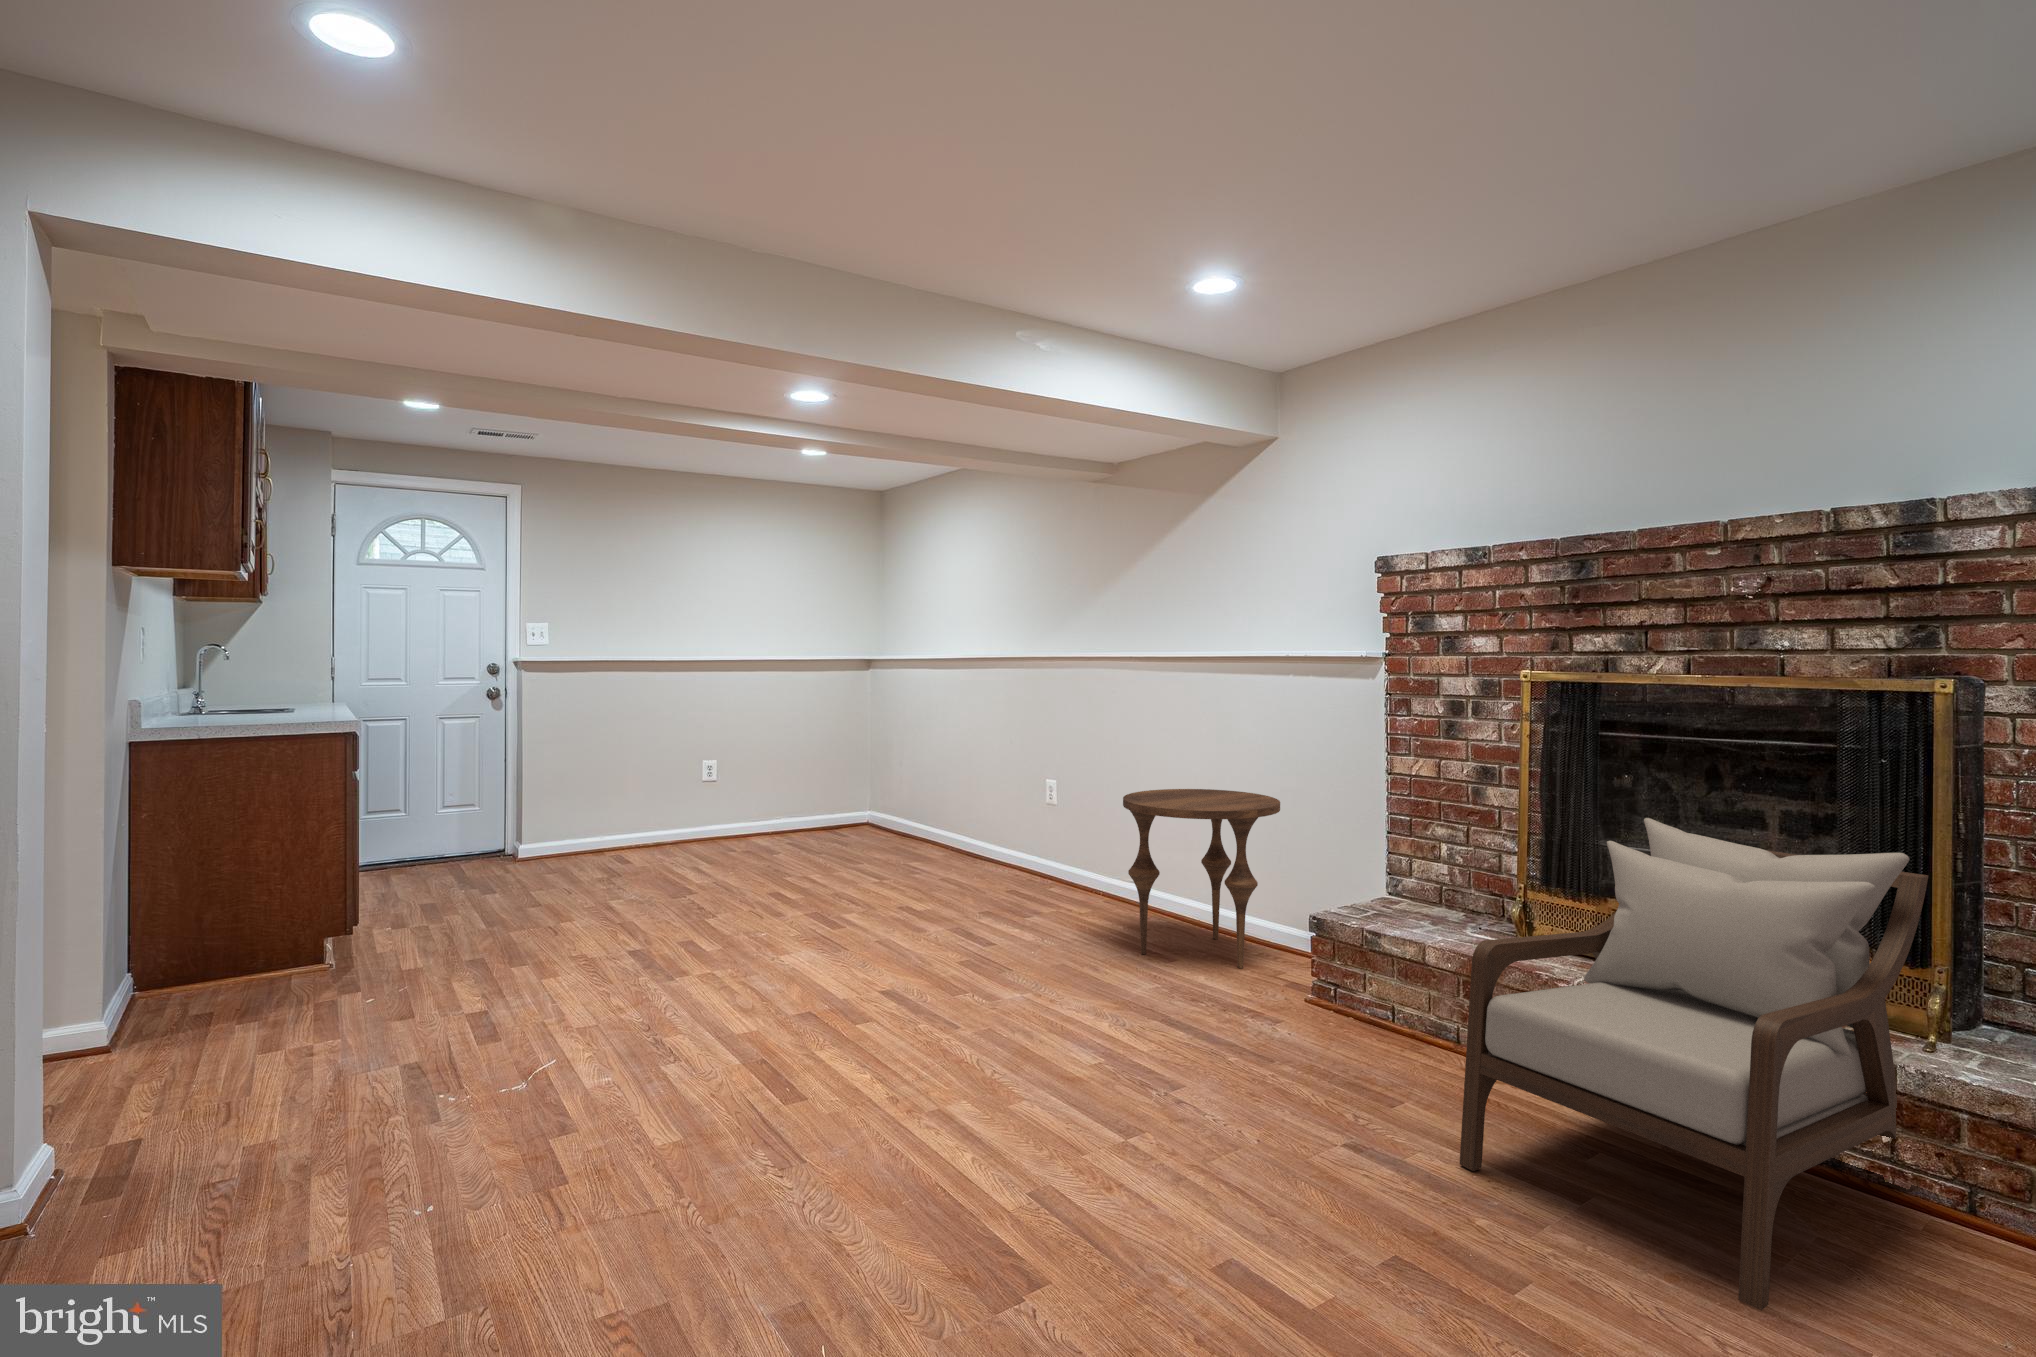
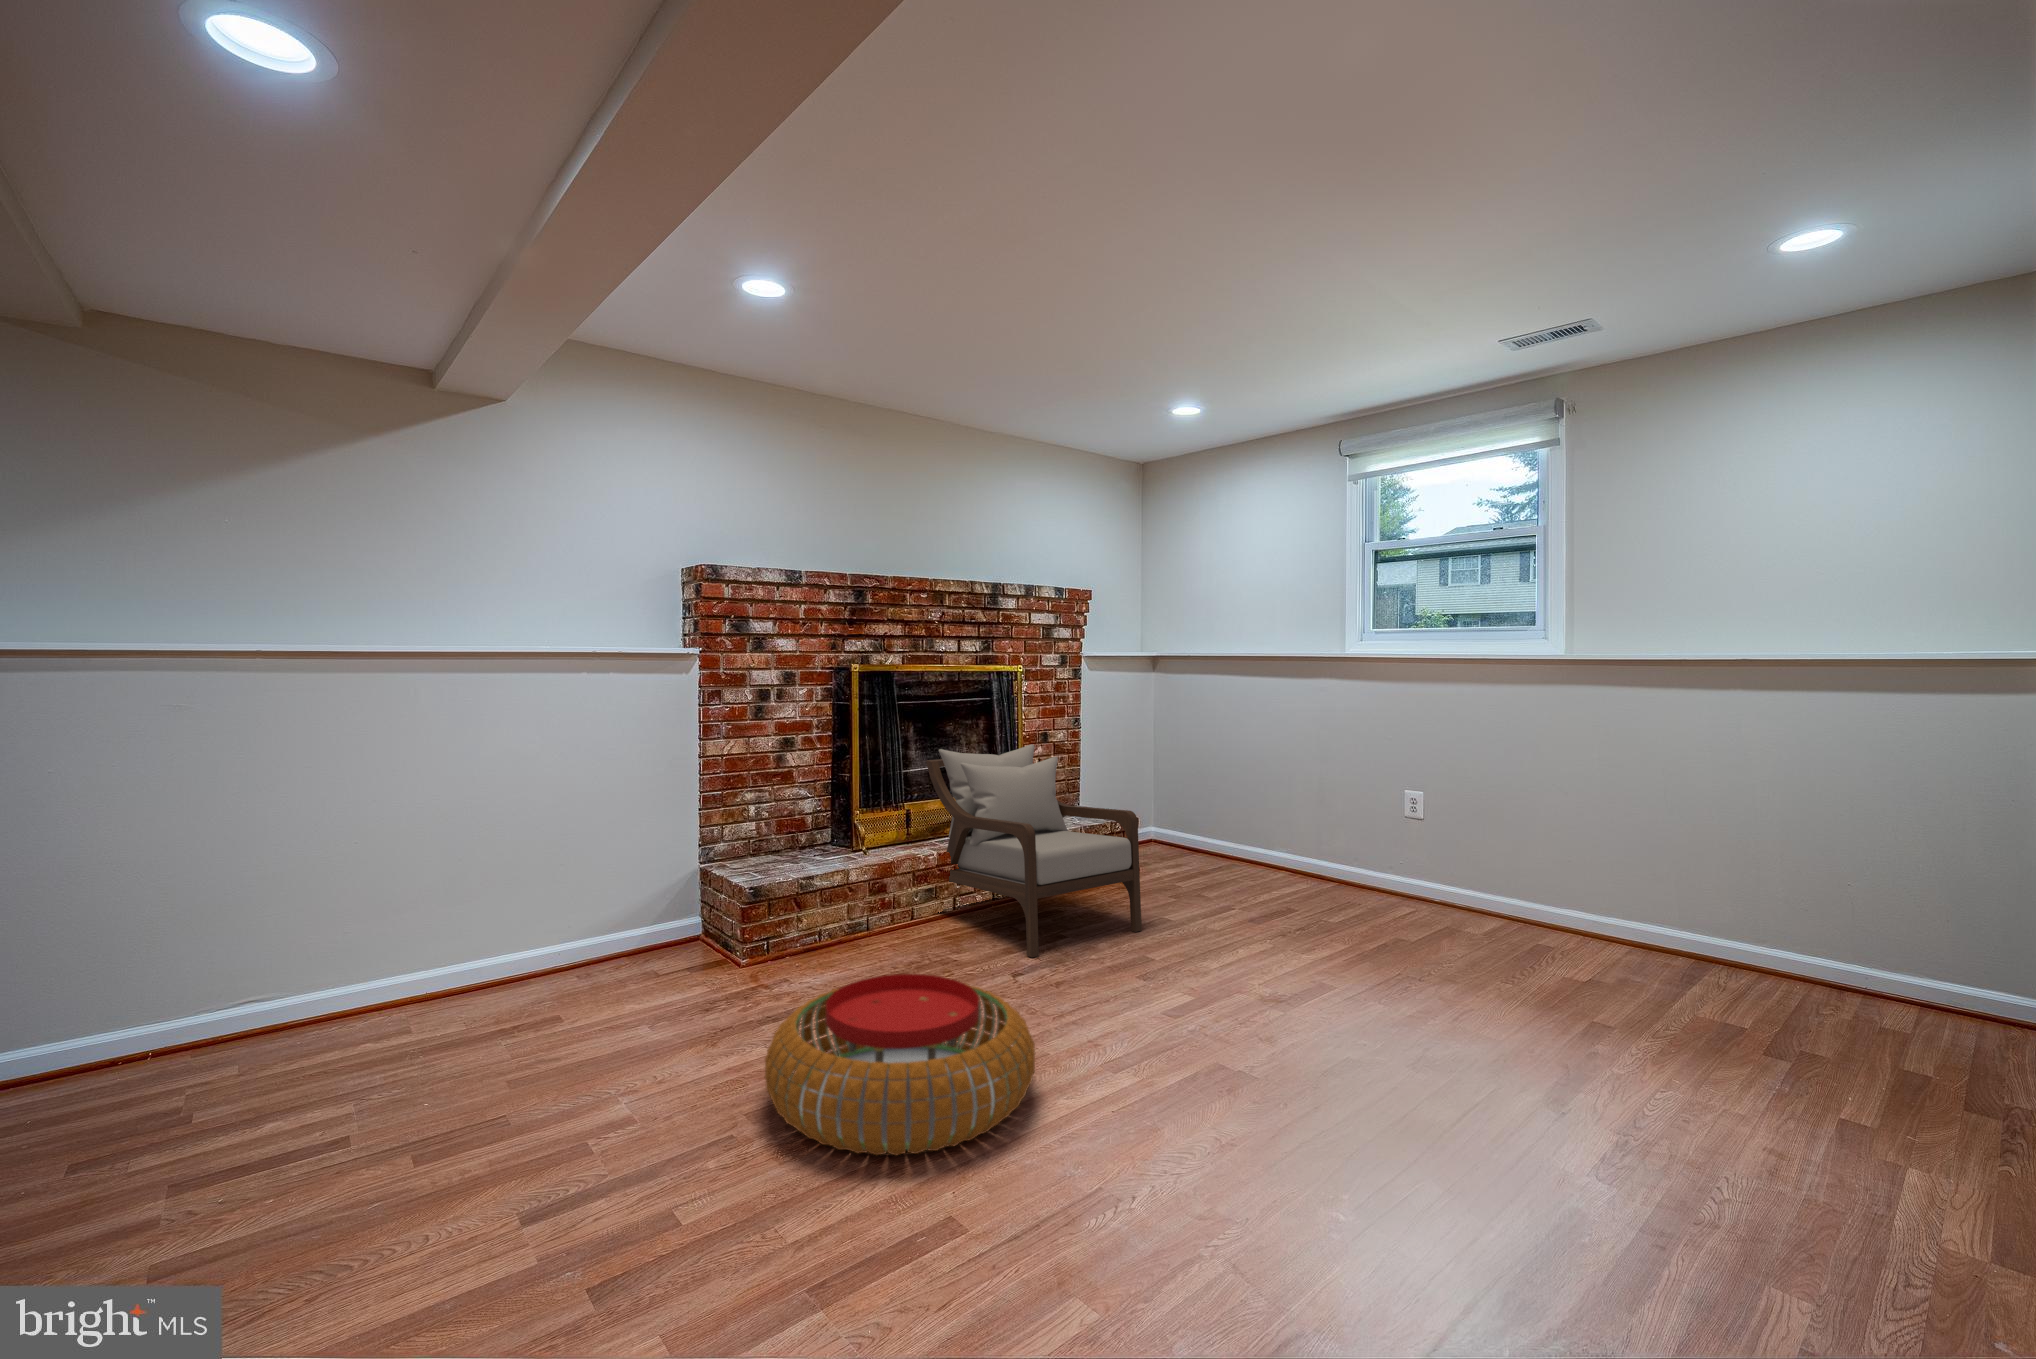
side table: present [1123,789,1280,968] -> none [443,804,650,1028]
pouf: none [874,965,1131,1127] -> present [764,974,1035,1155]

